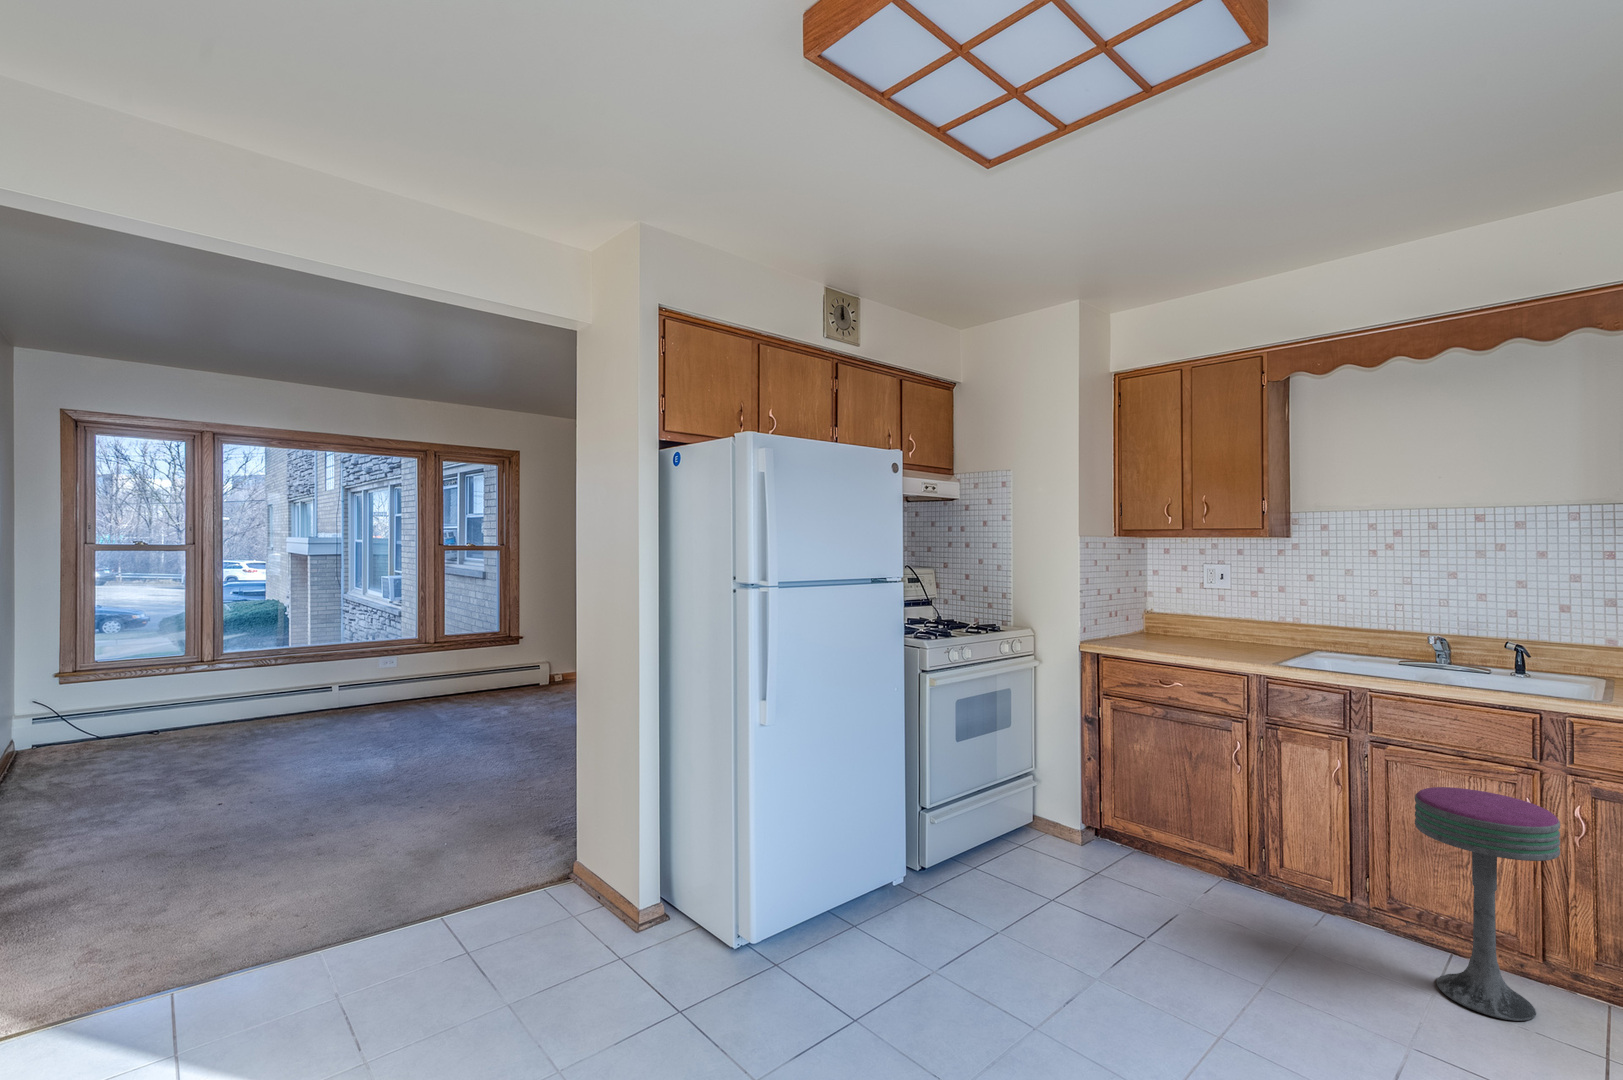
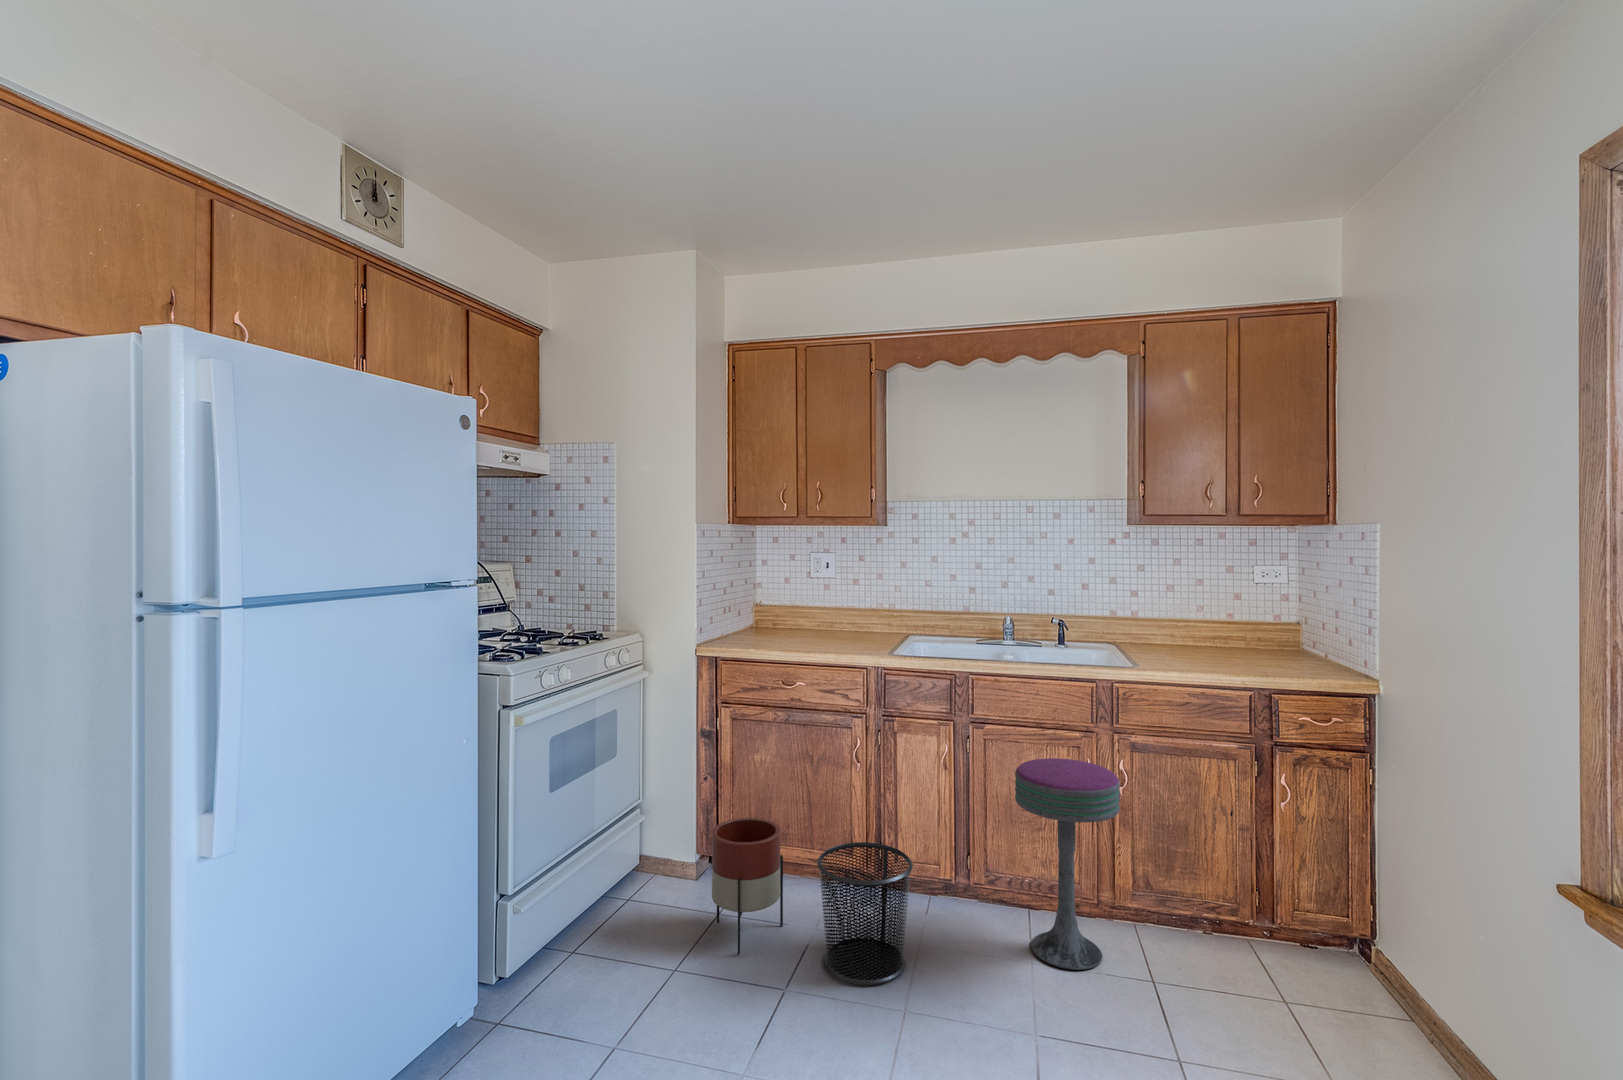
planter: none [1087,793,1155,906] -> present [712,818,783,955]
waste bin: none [1182,832,1284,963] -> present [817,842,913,985]

